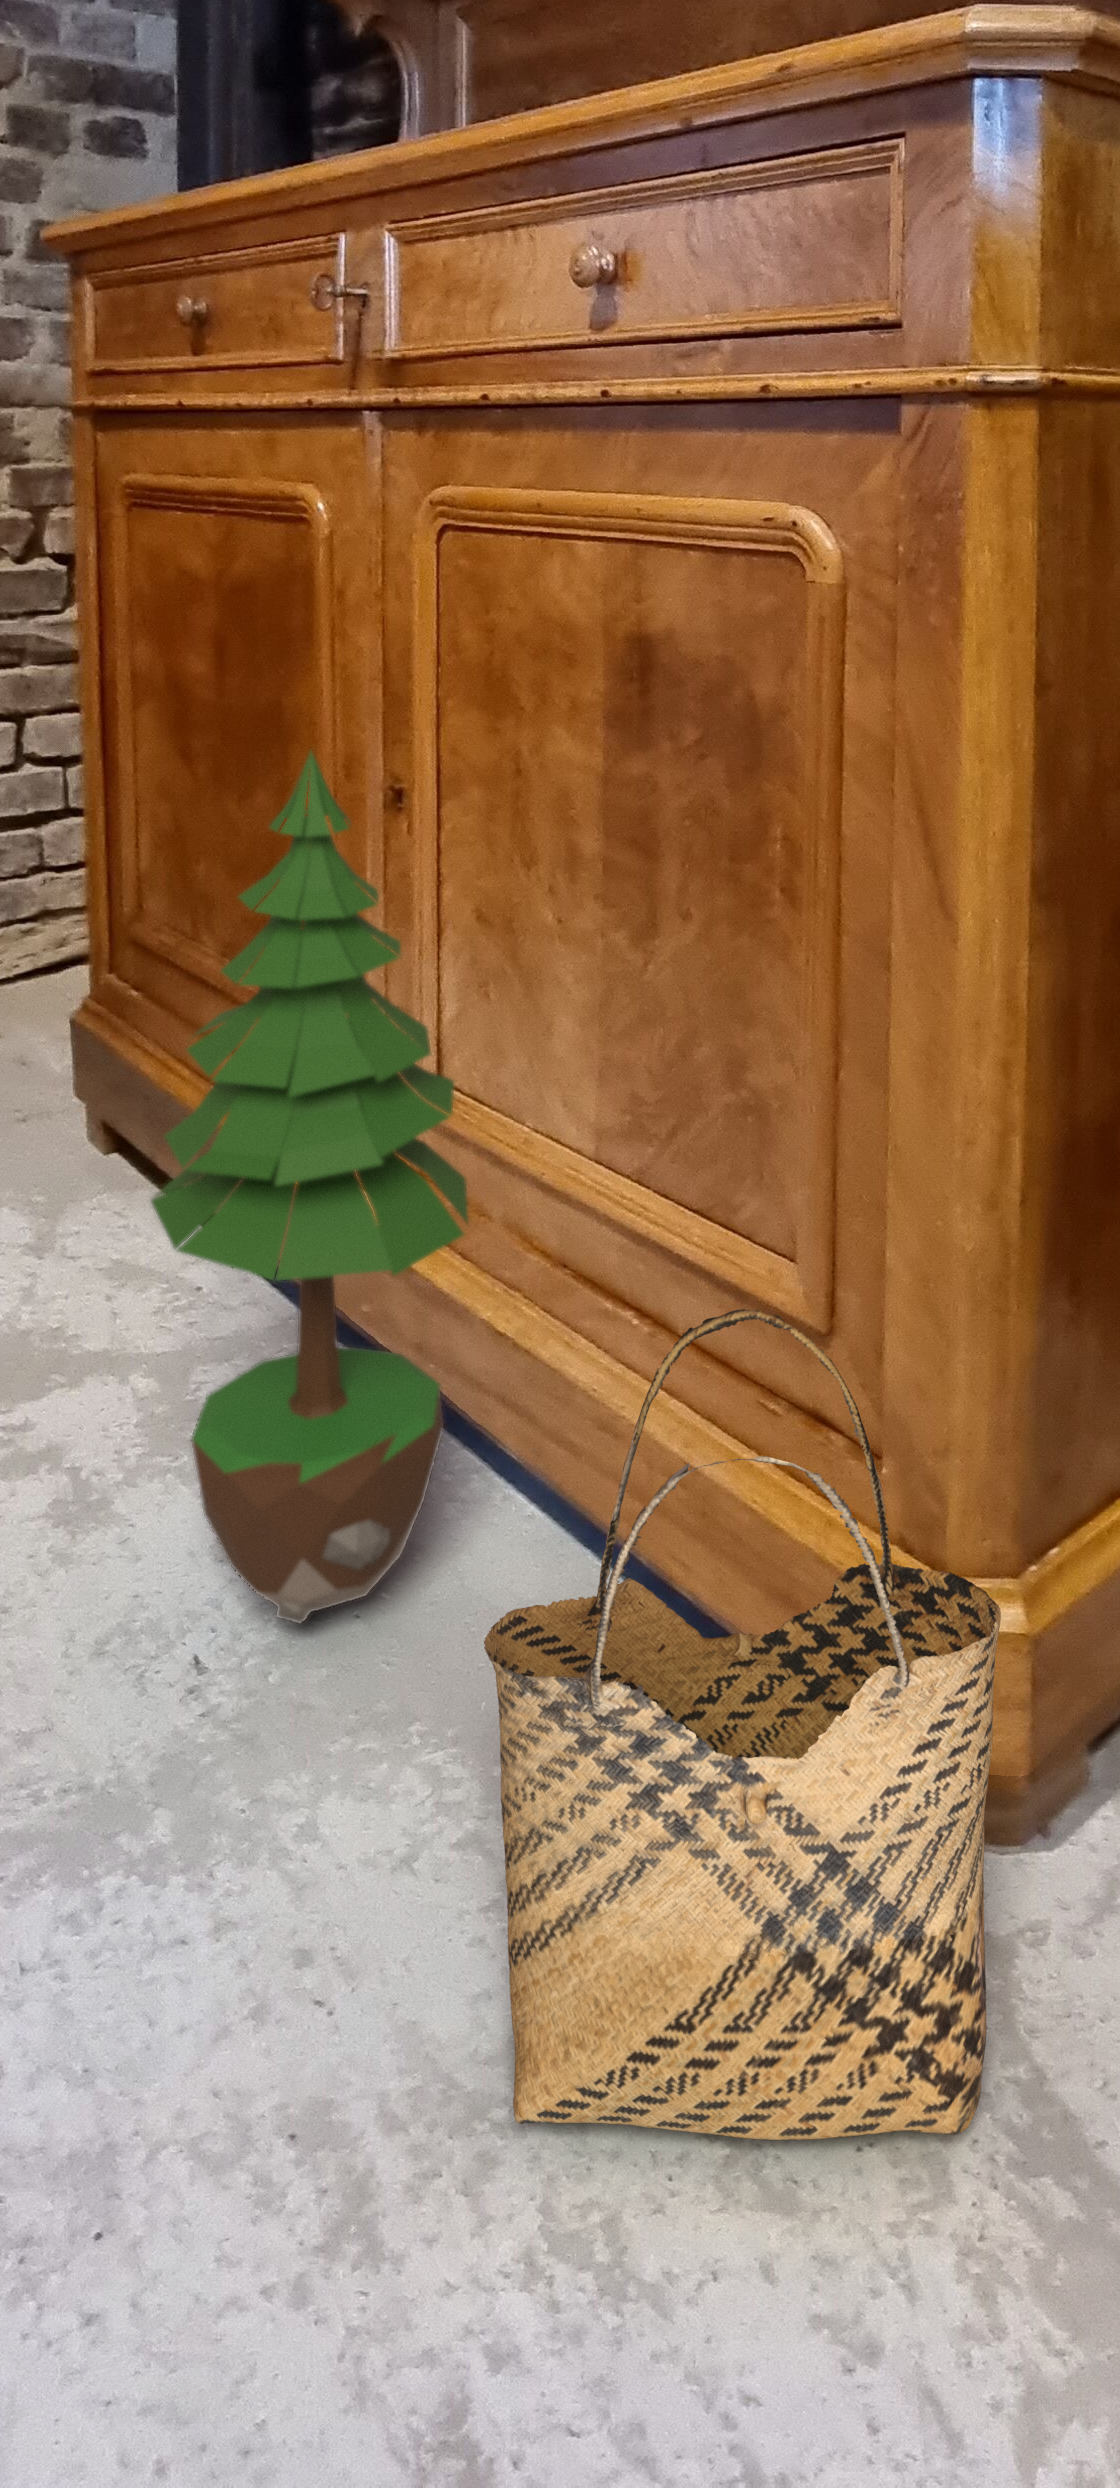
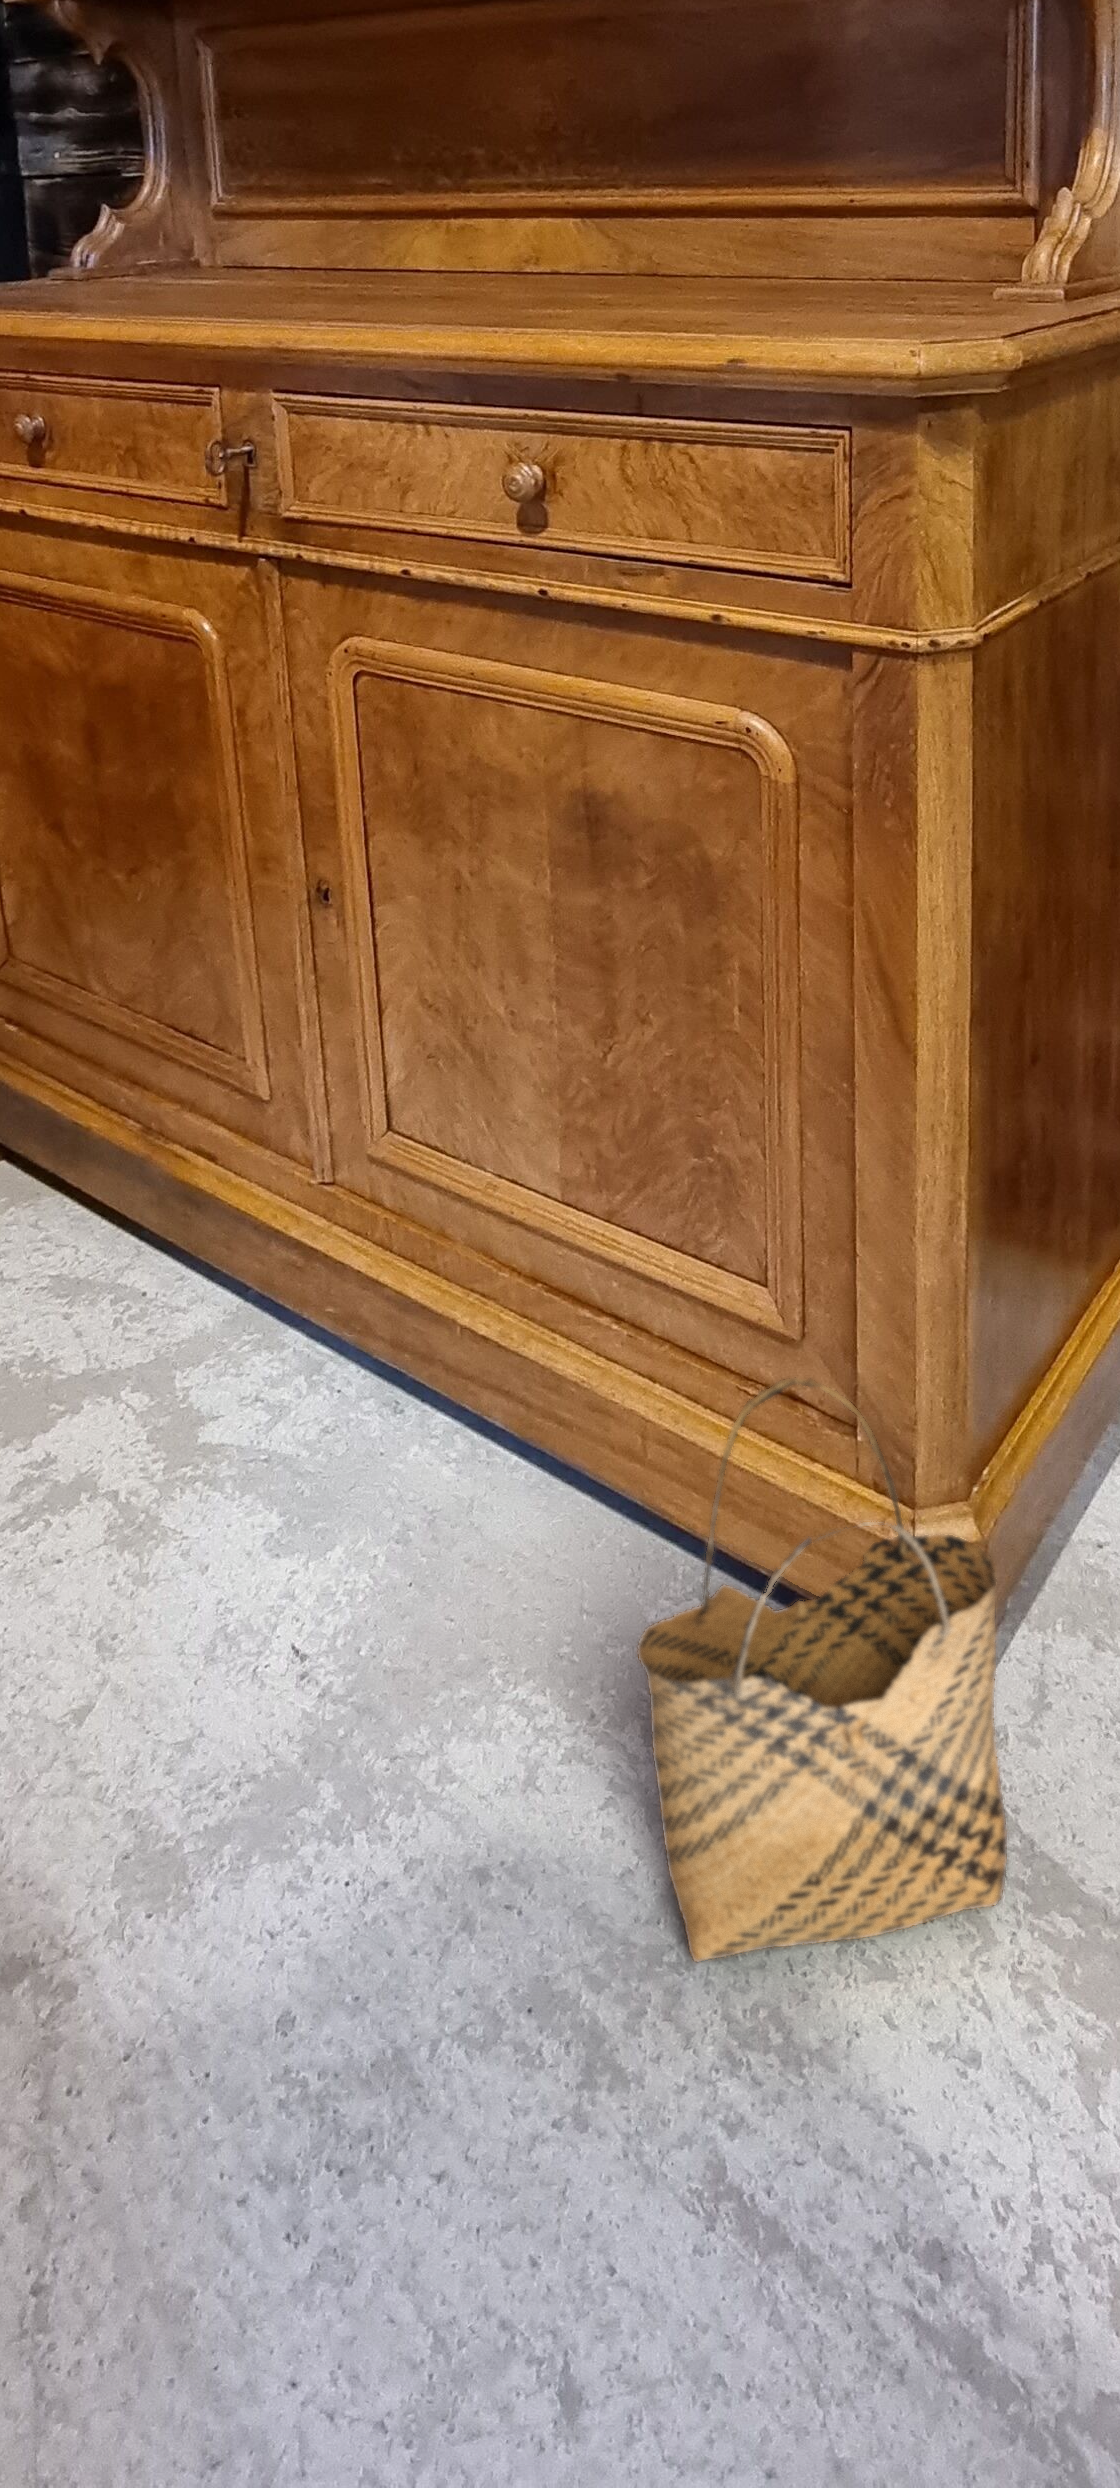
potted tree: present [151,750,468,1623] -> none [220,936,488,1605]

